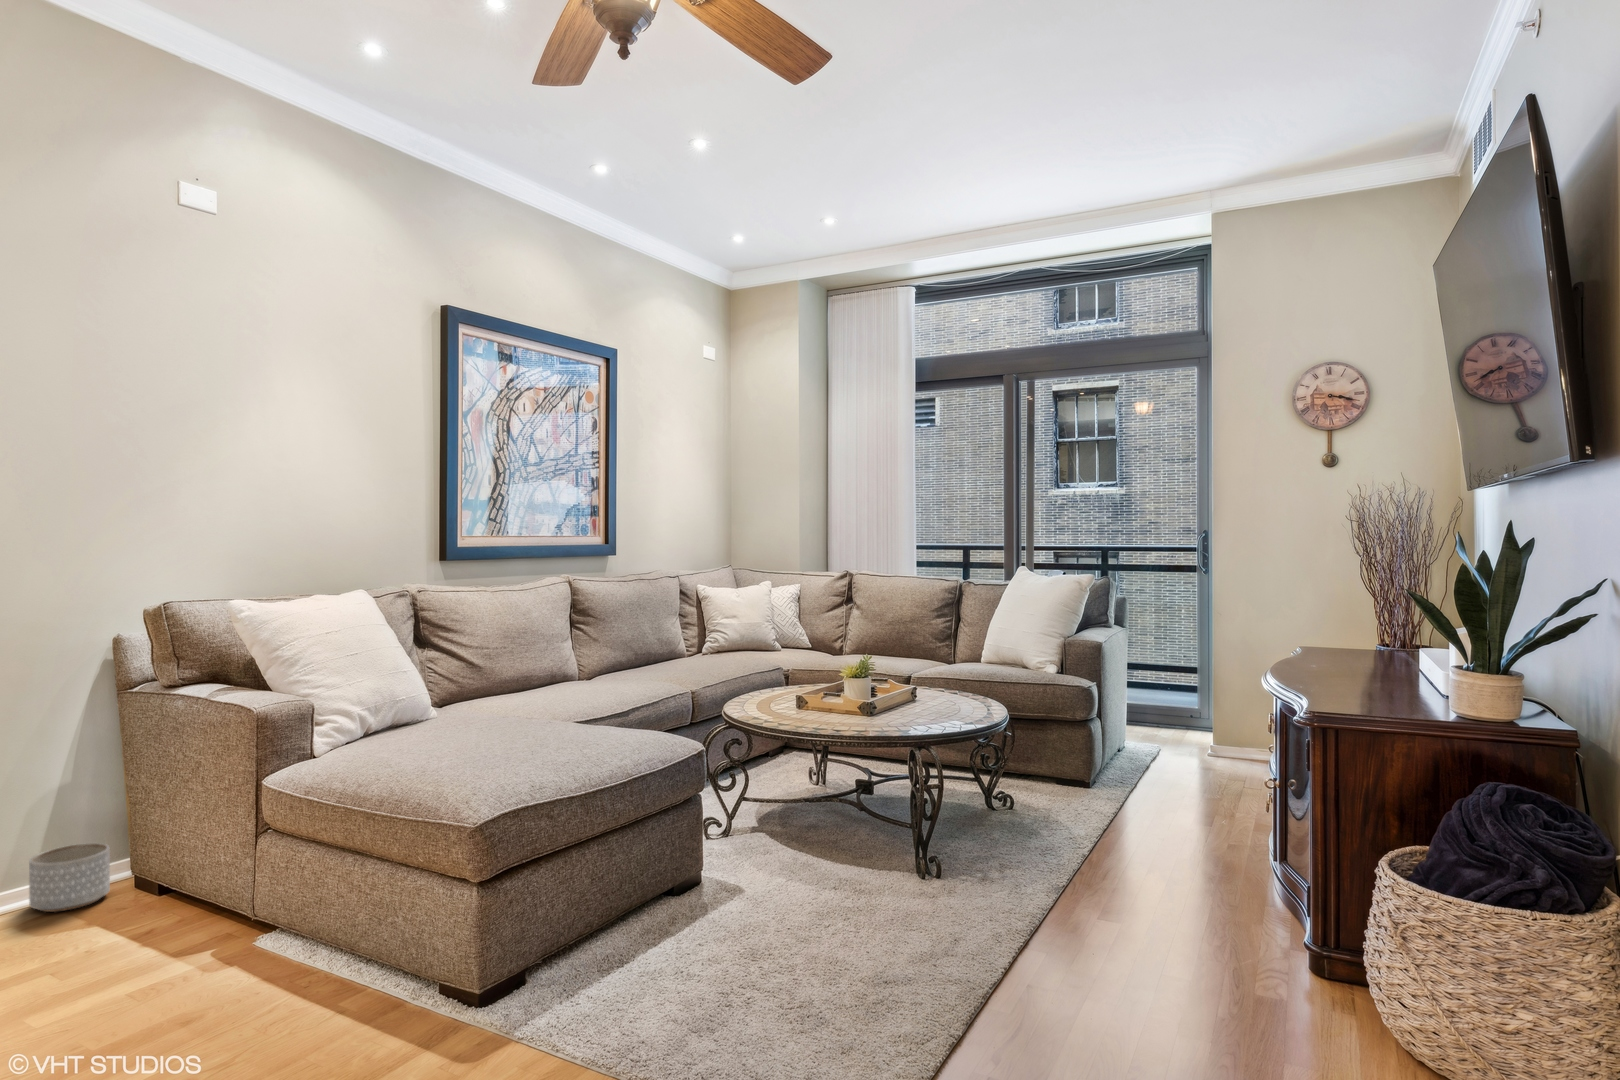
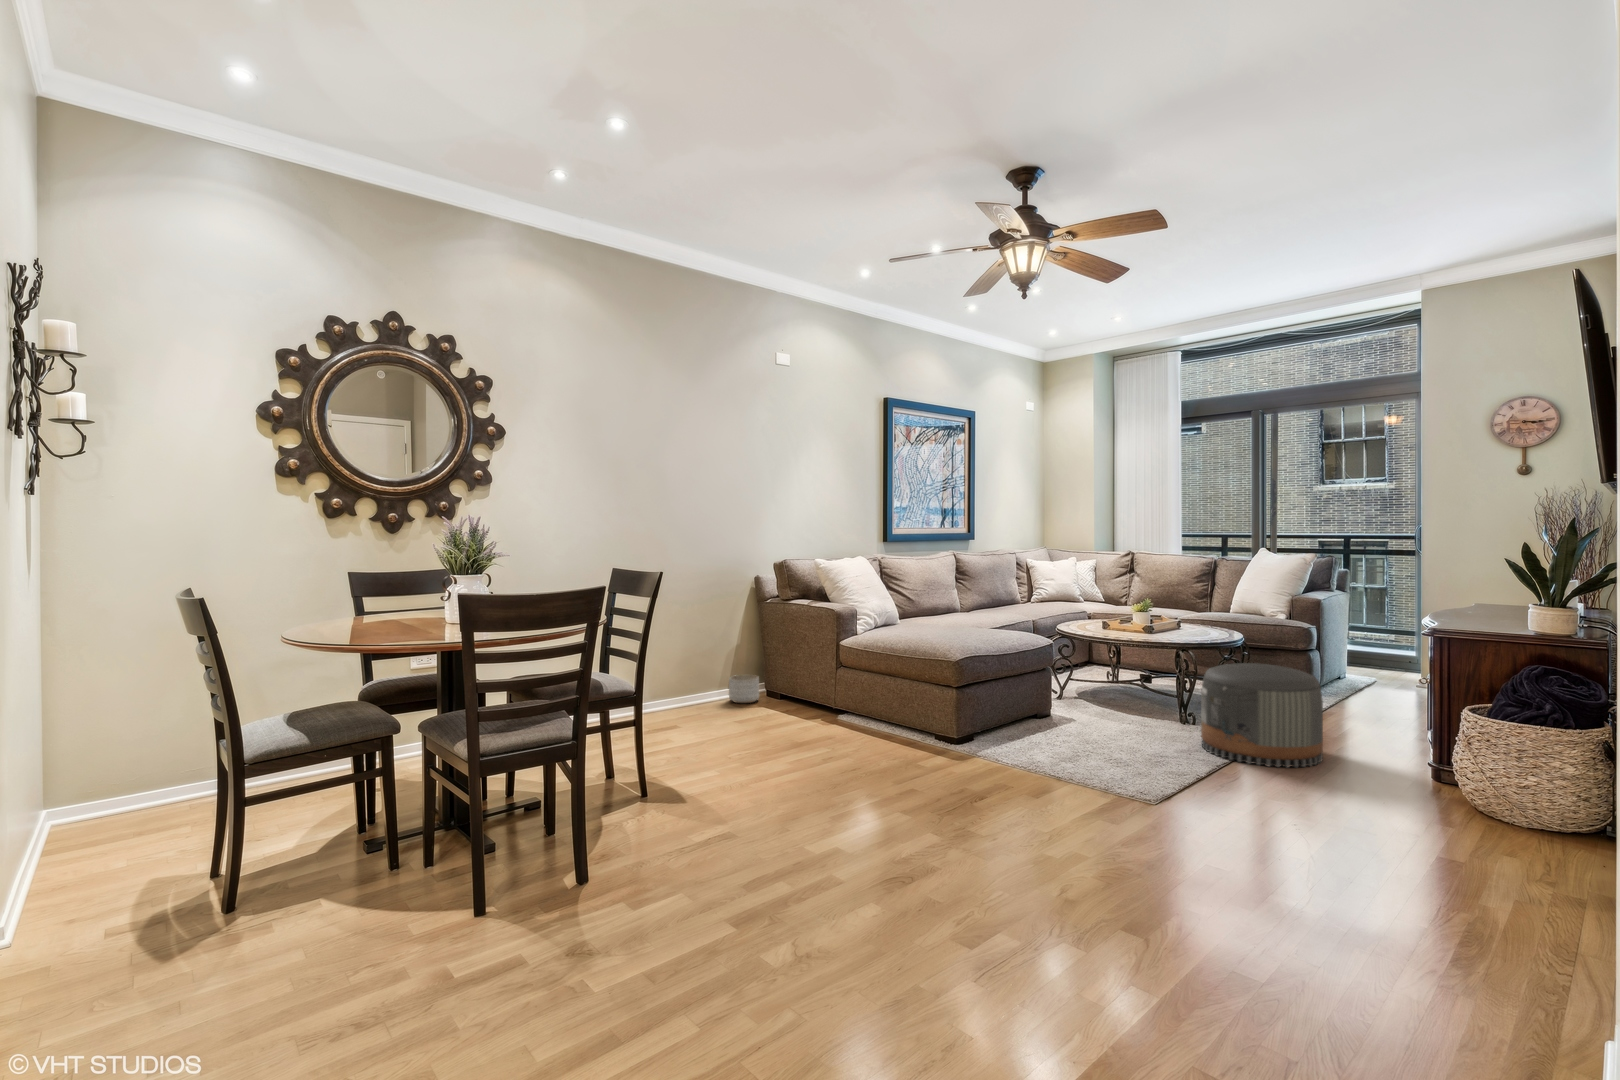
pouf: none [943,772,1138,976] -> present [1201,663,1323,767]

